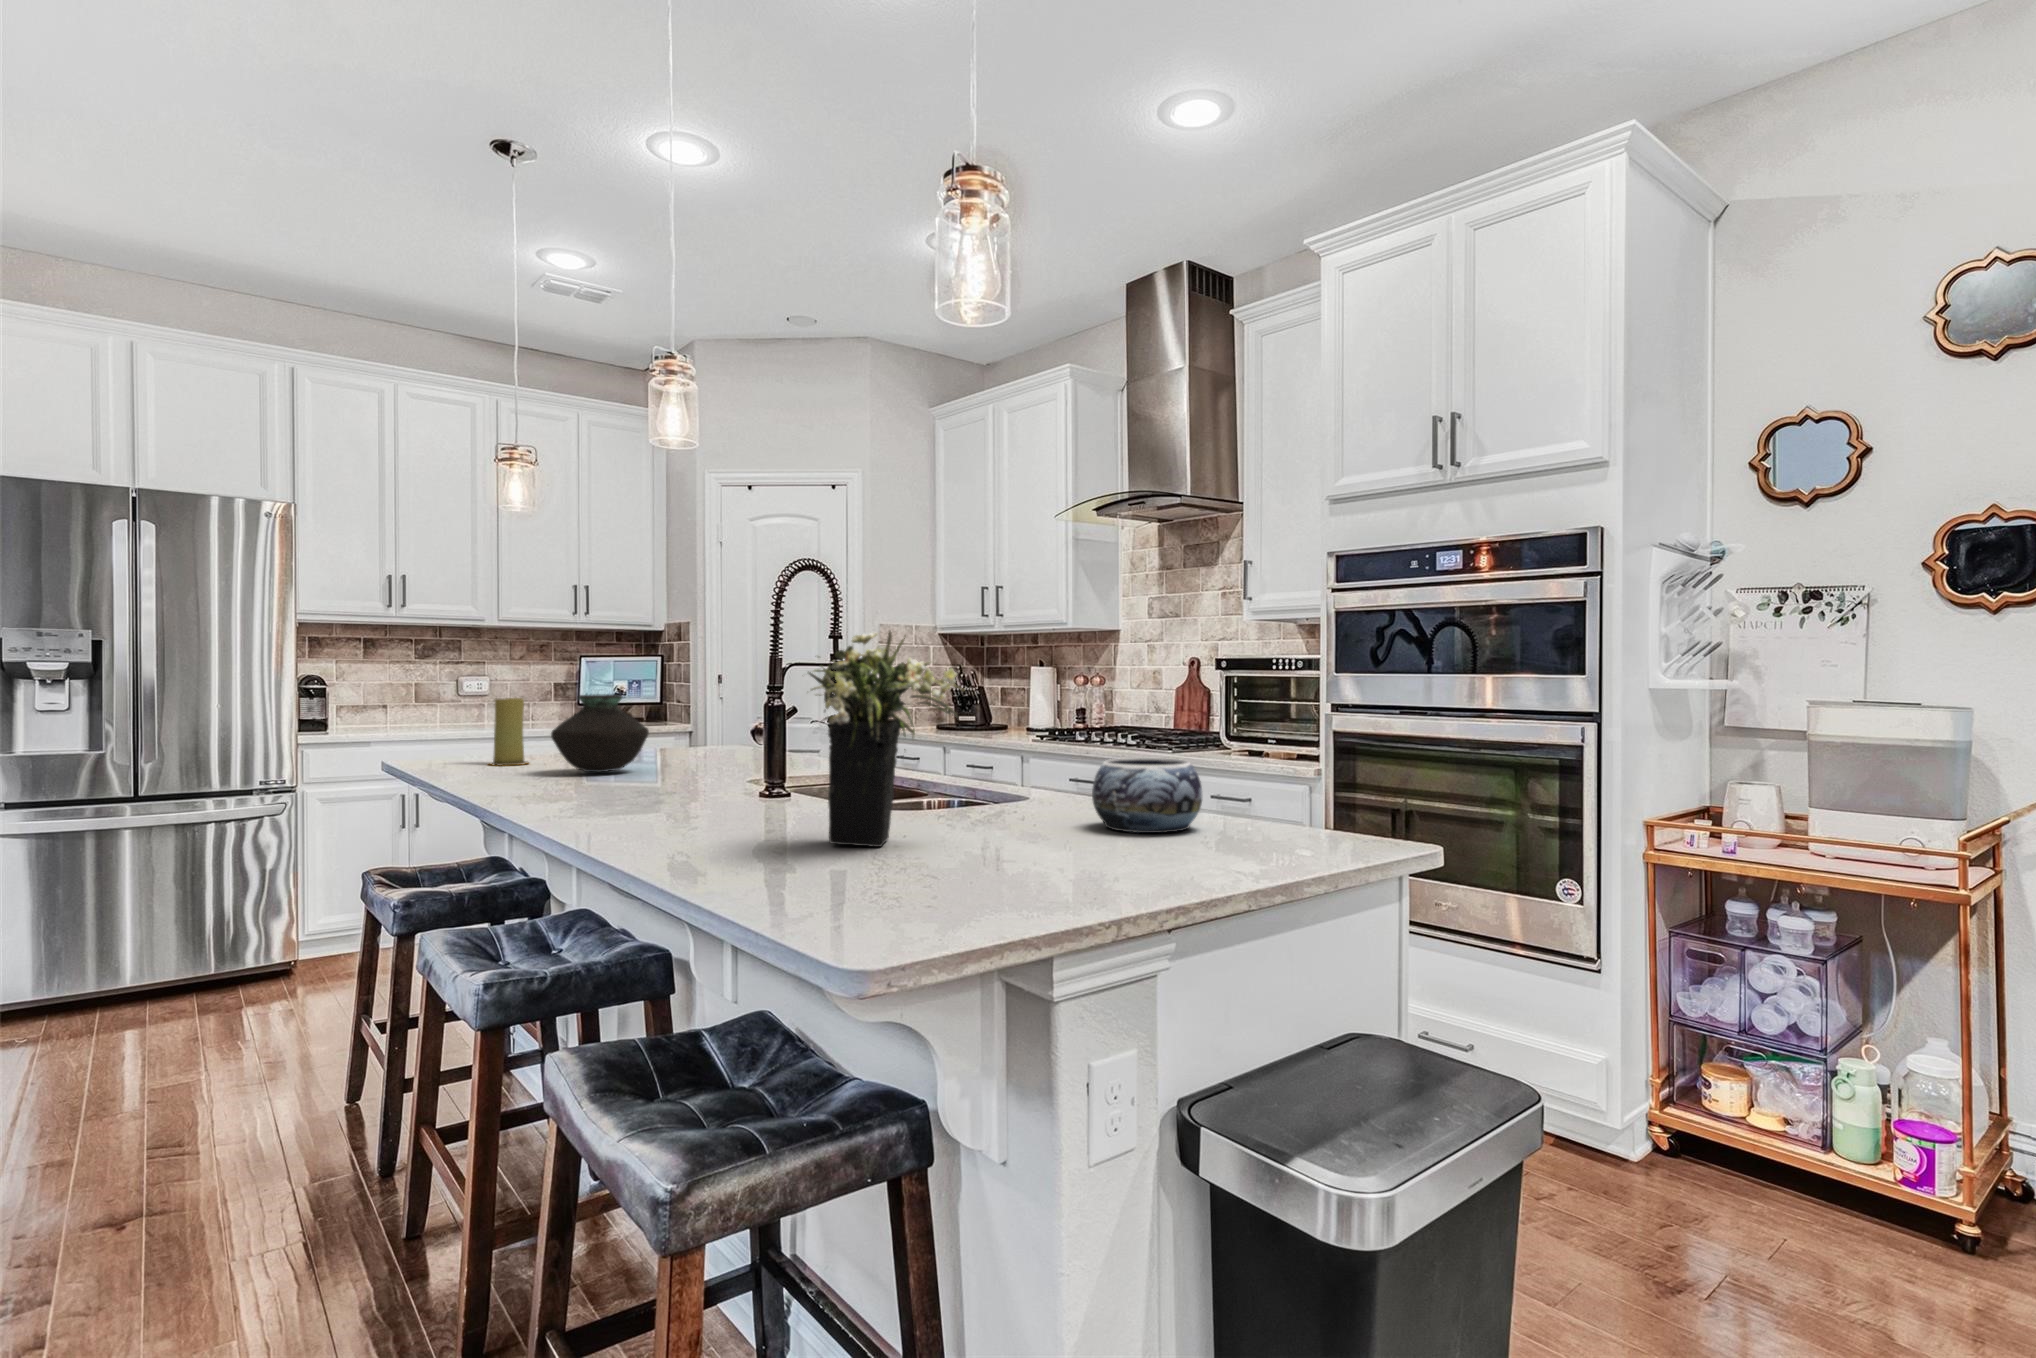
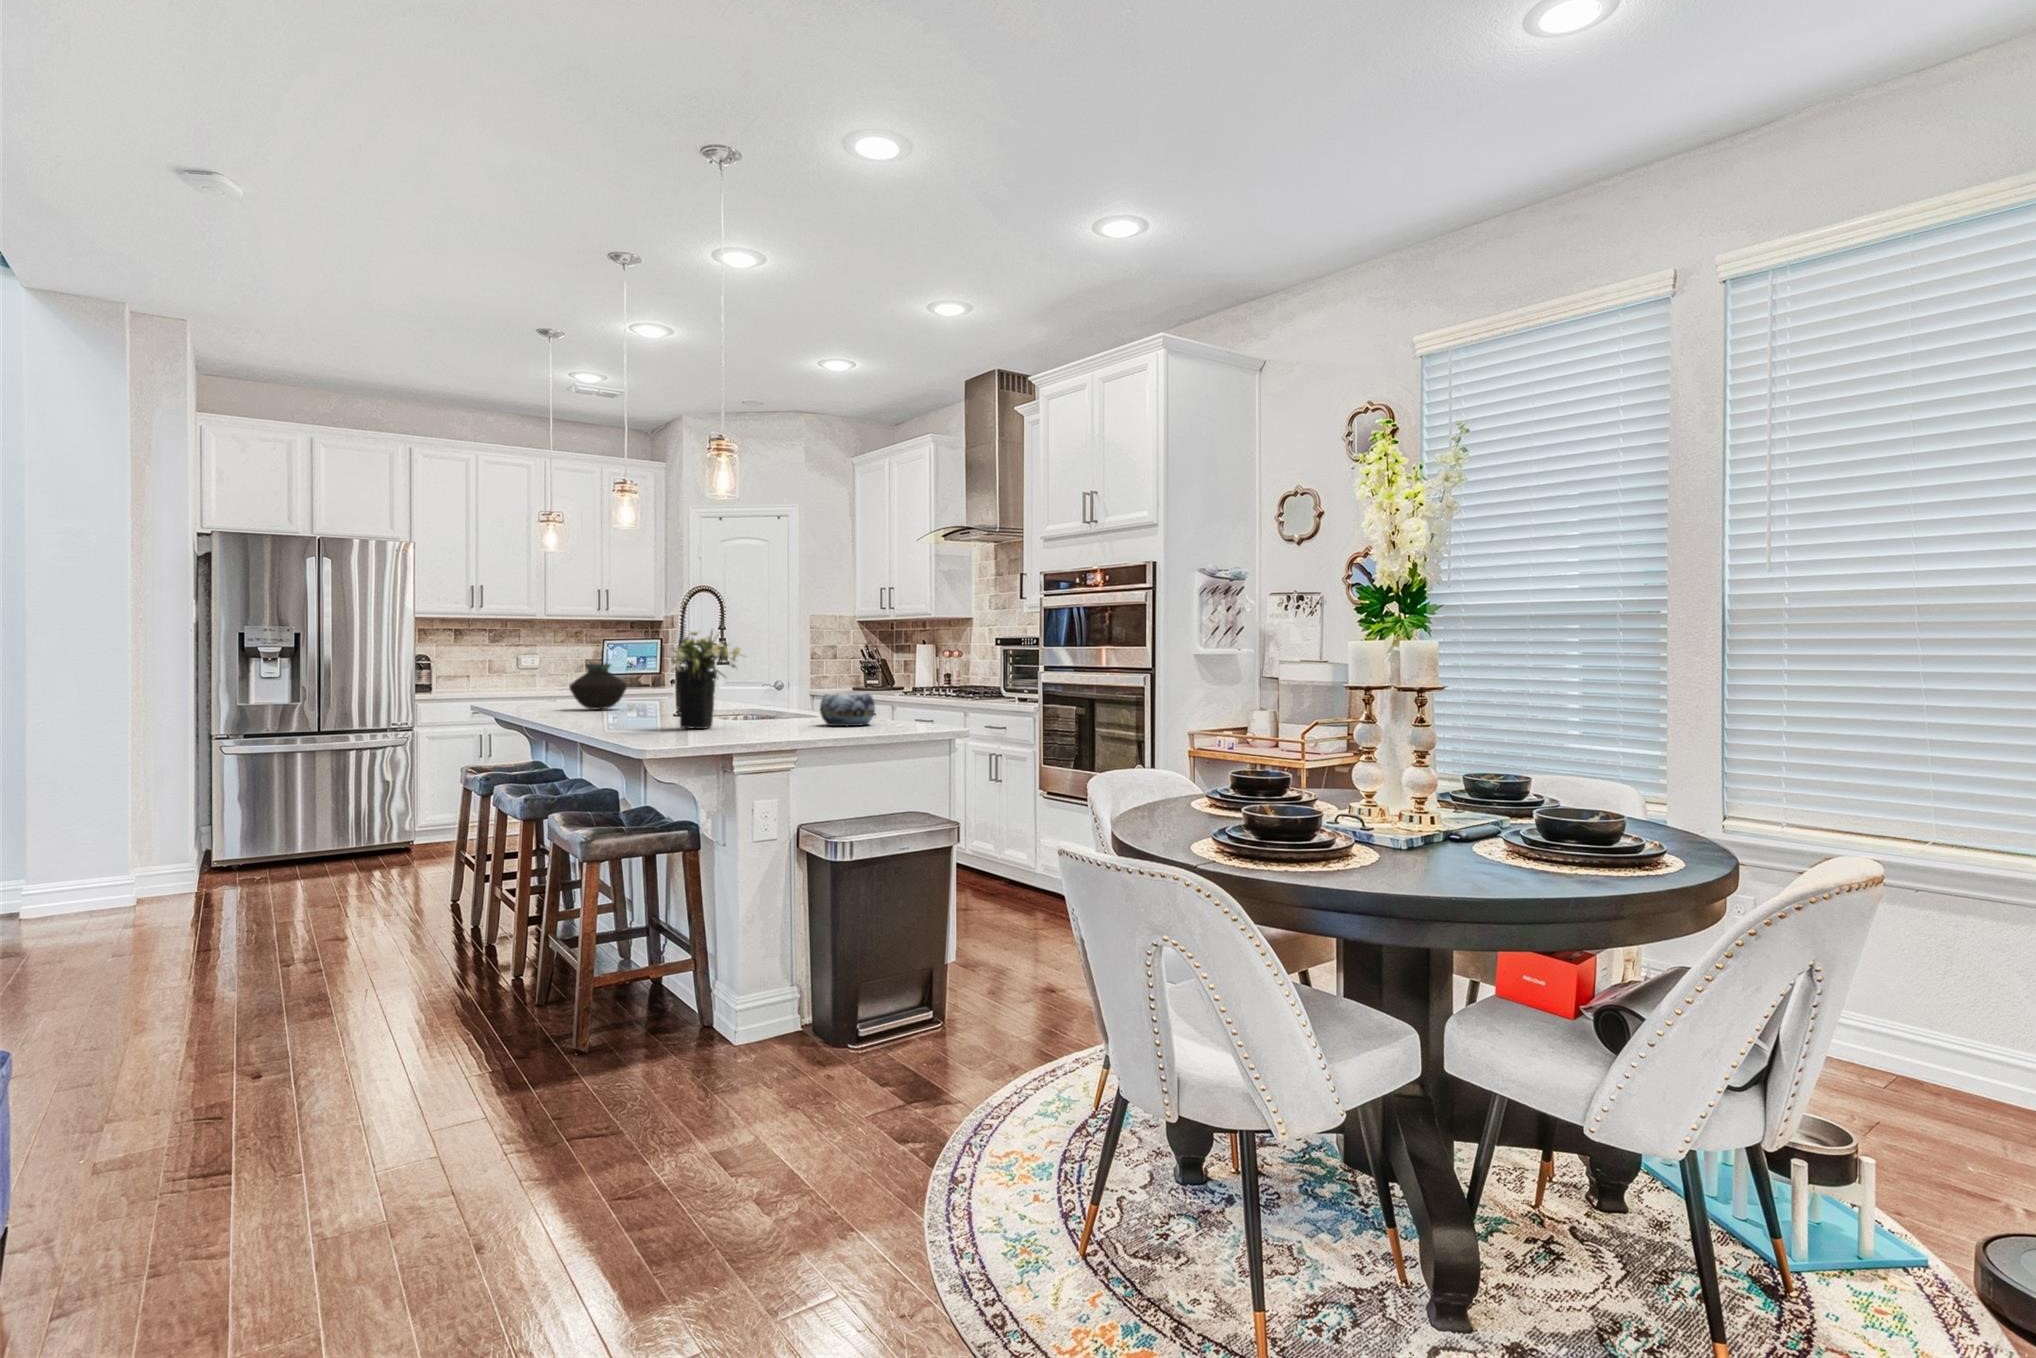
candle: present [489,698,528,766] -> none [534,666,560,707]

